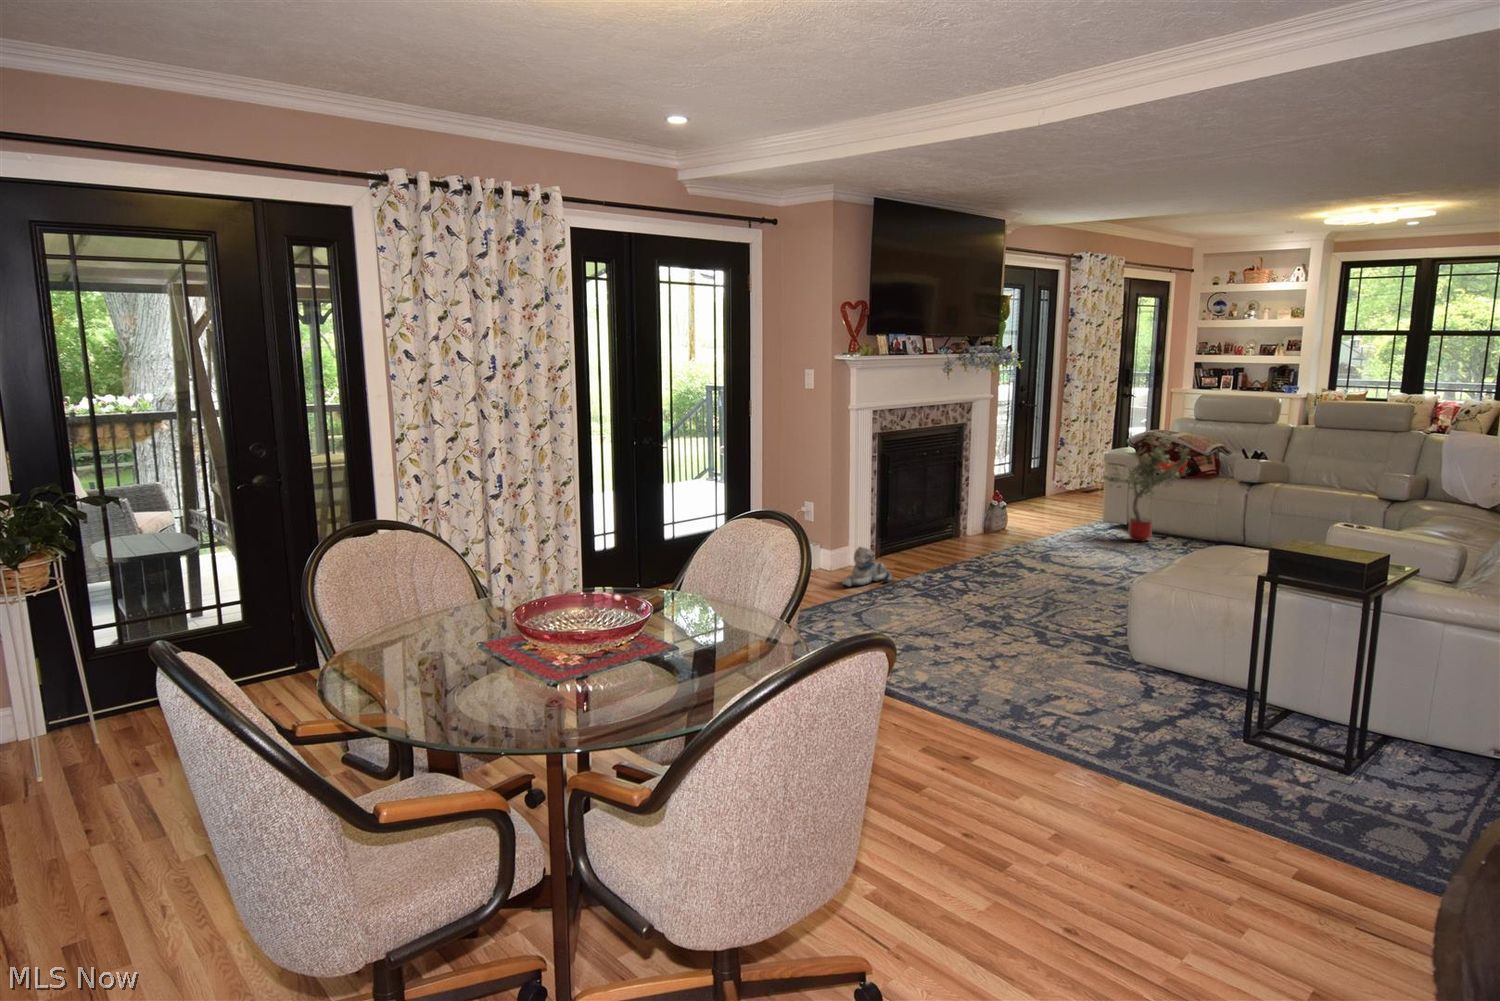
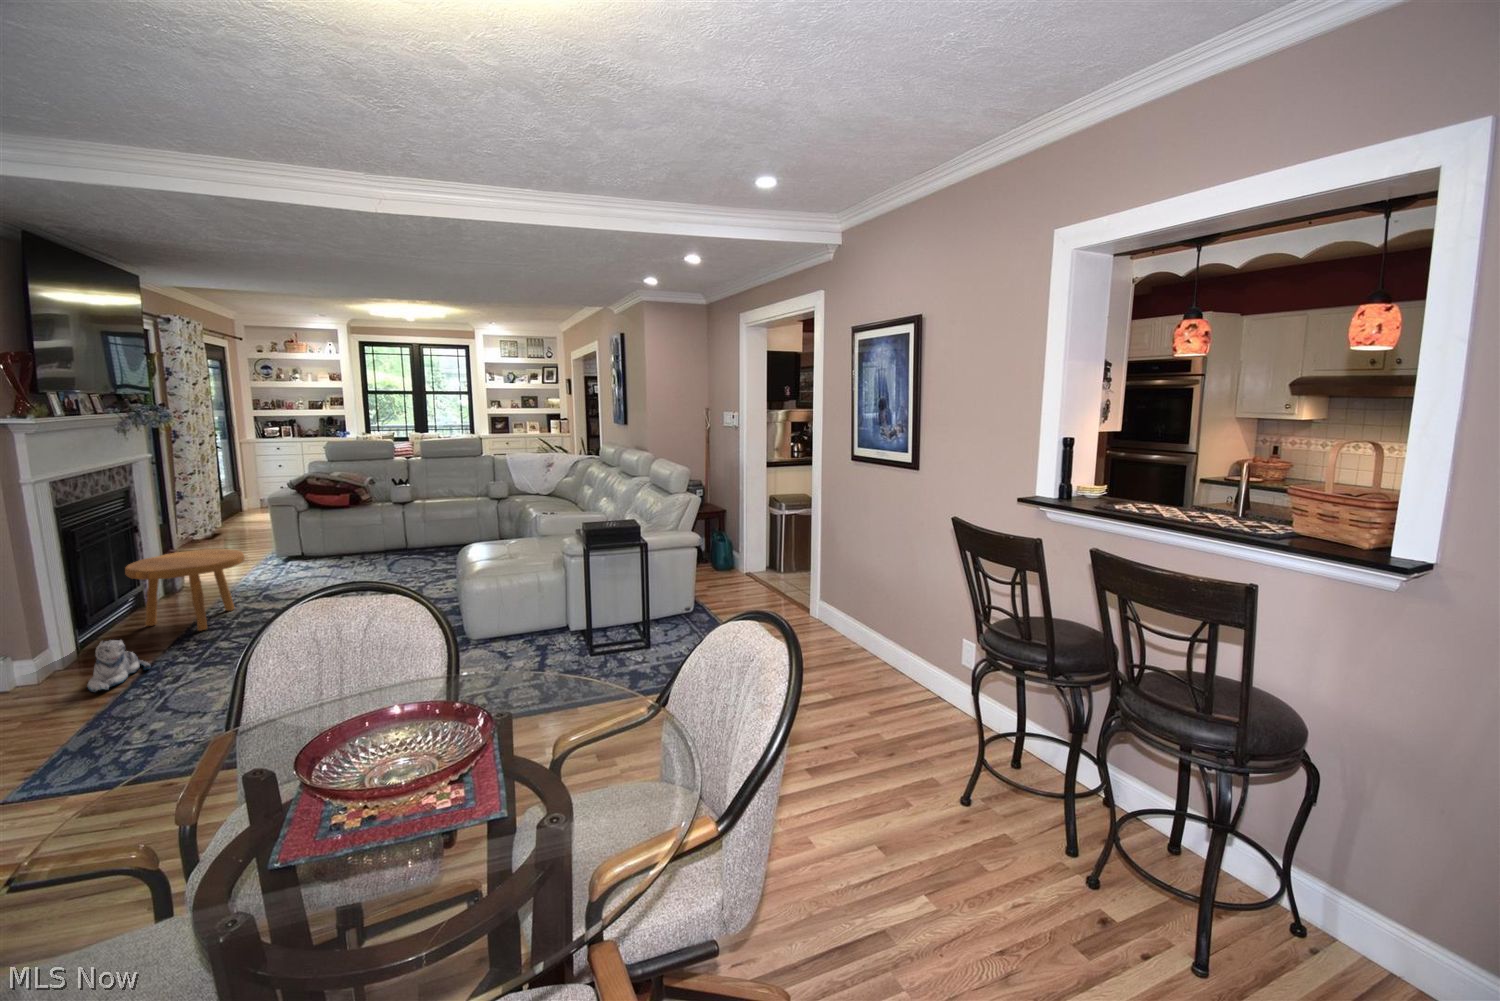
potted tree: present [1103,432,1191,541] -> none [281,473,368,566]
footstool: none [921,490,1012,566] -> present [125,549,245,631]

